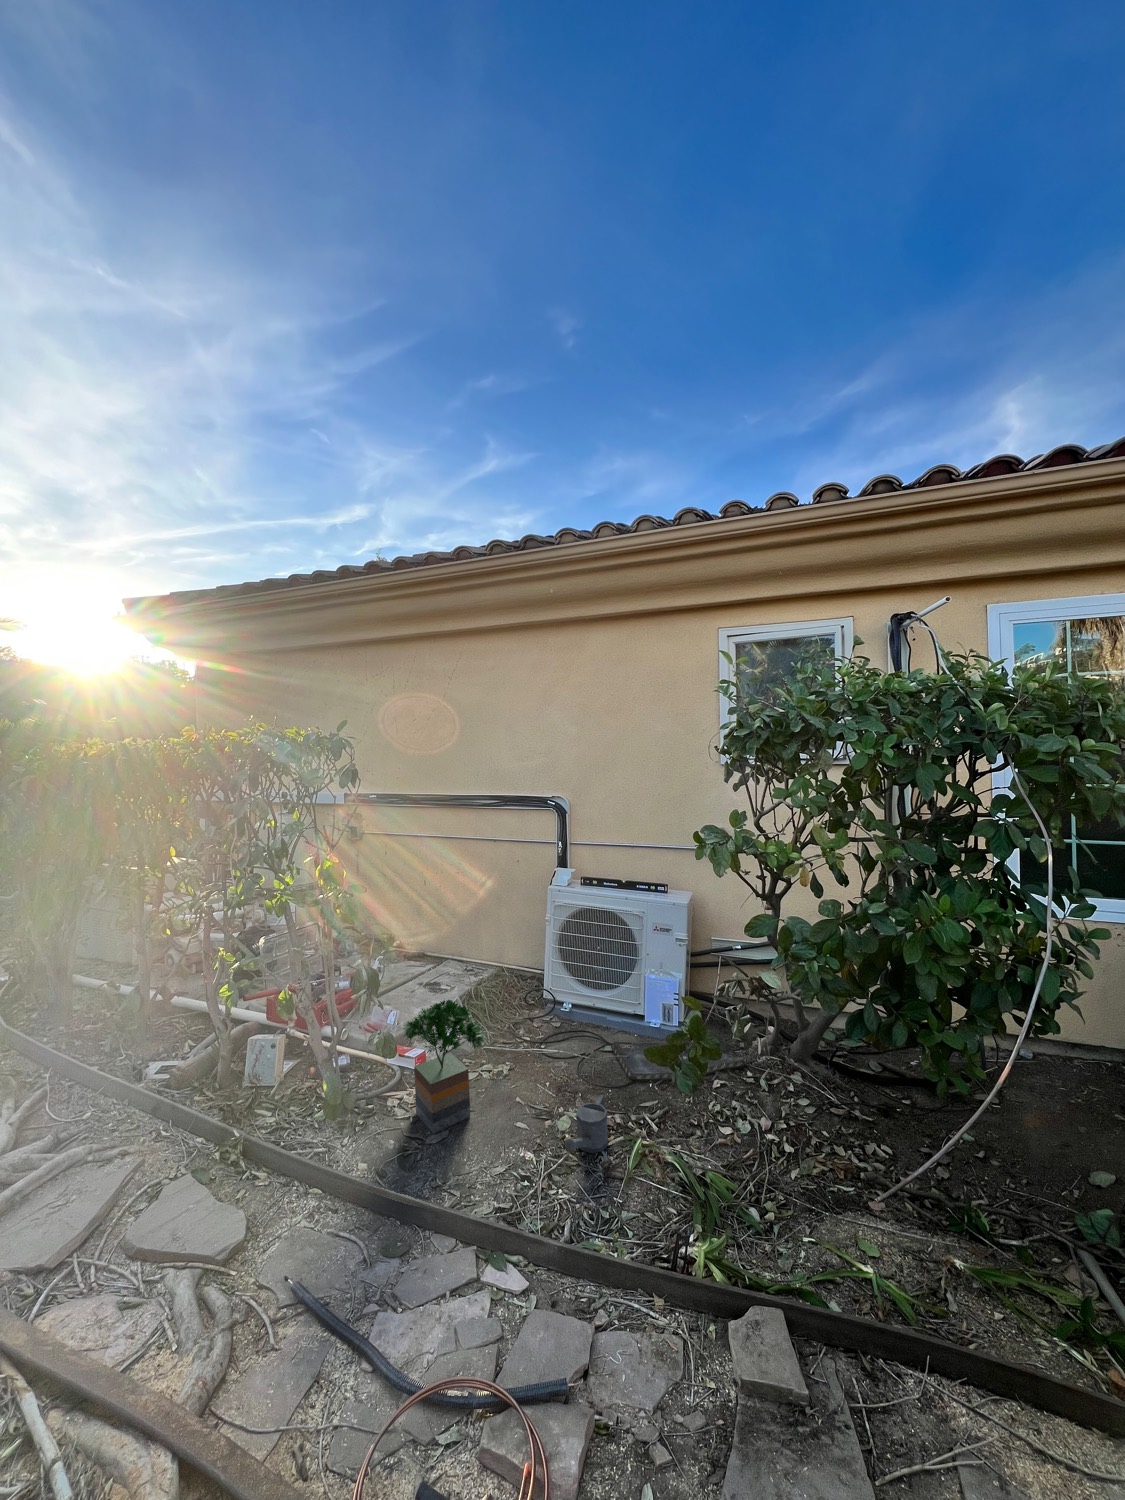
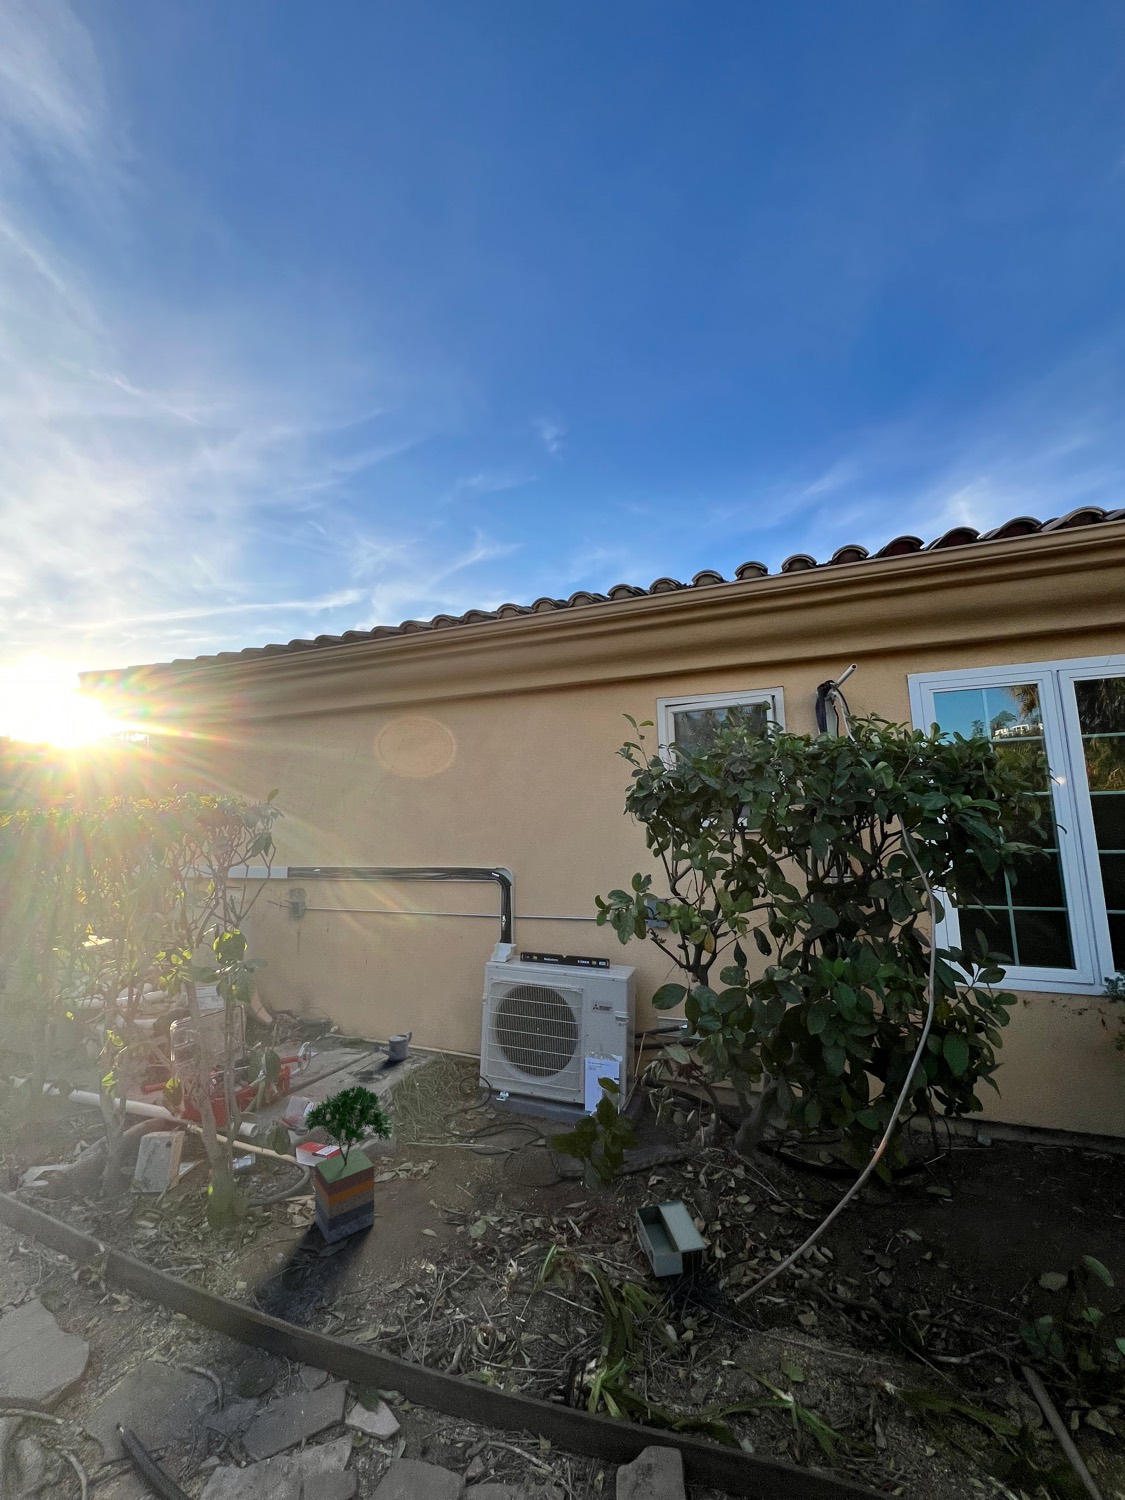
watering can: present [565,1095,608,1153] -> present [375,1031,412,1061]
toolbox: none [709,1102,779,1167] -> present [635,1200,707,1277]

